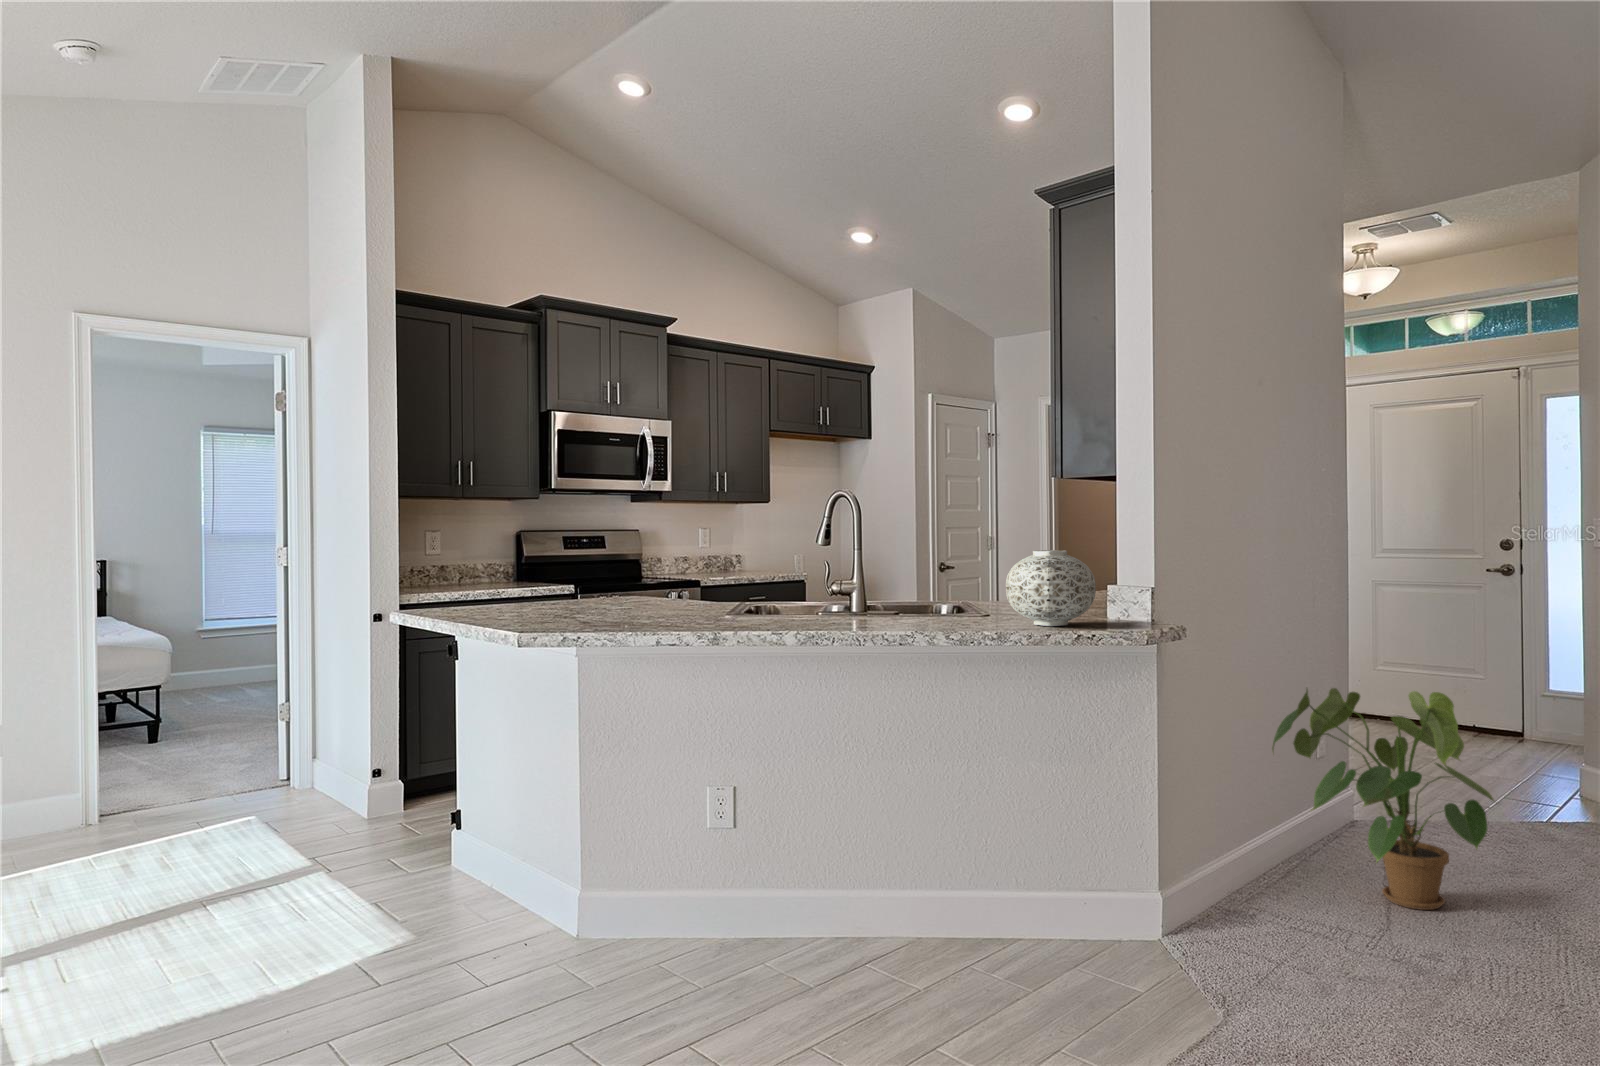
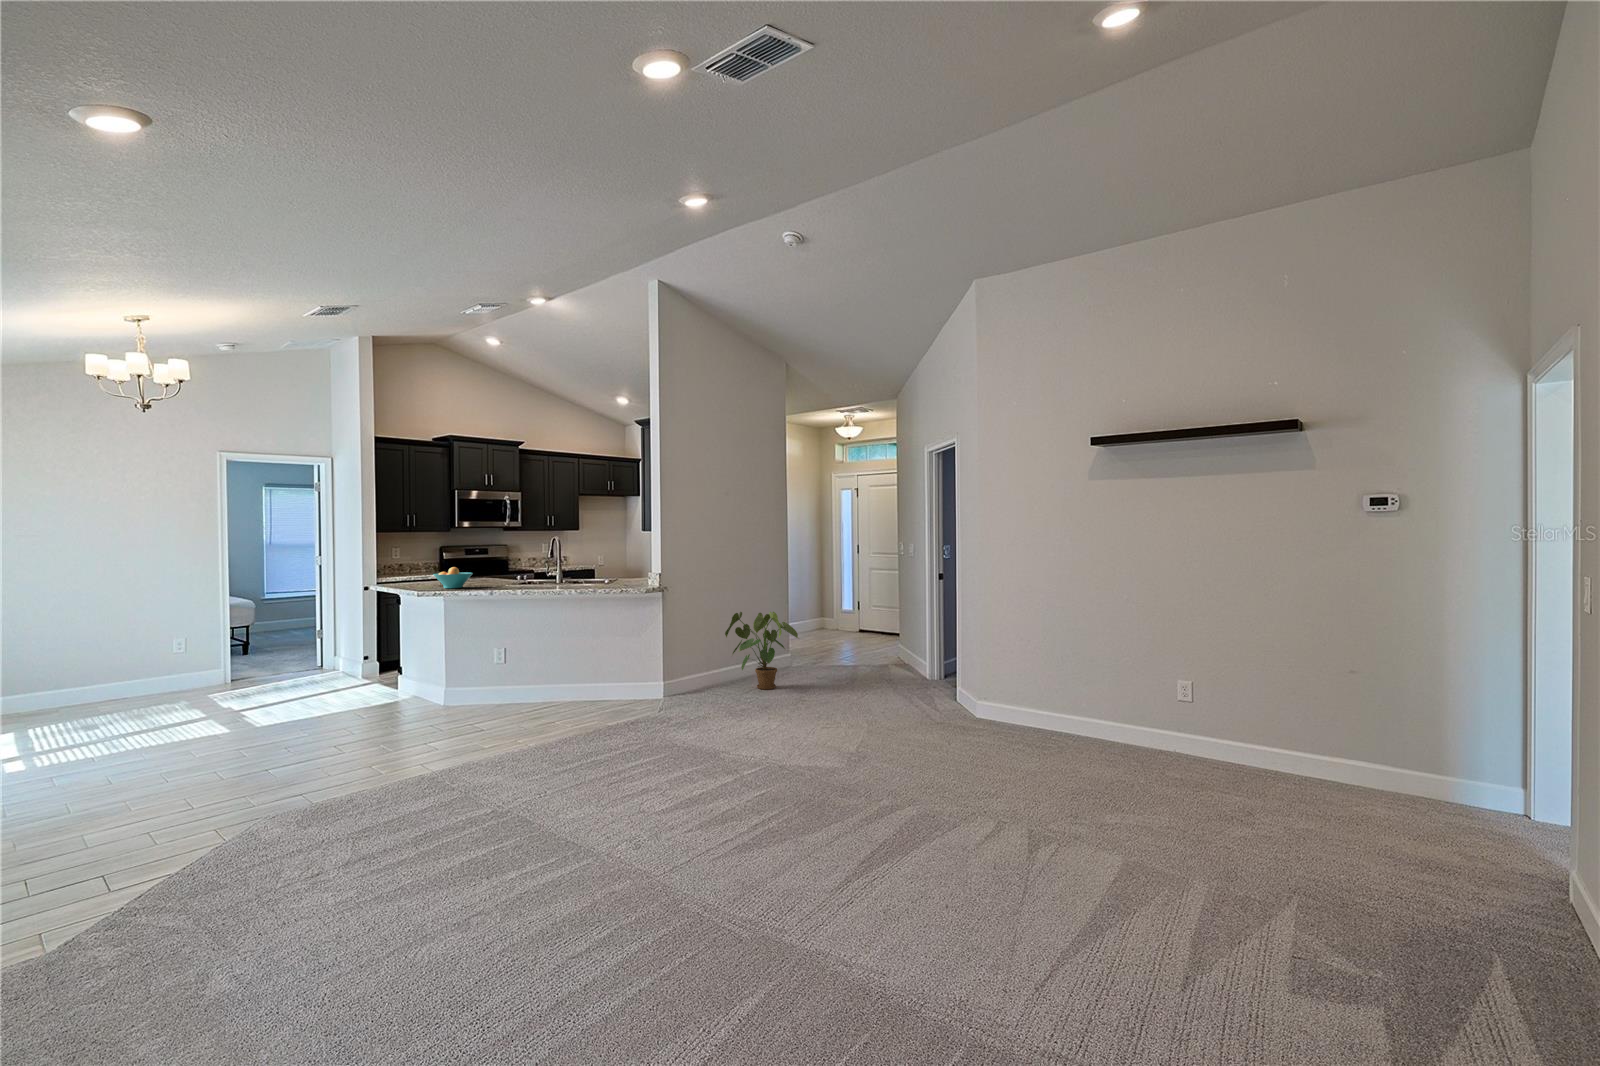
vase: present [1006,550,1096,626] -> none [601,561,633,588]
fruit bowl: none [549,566,648,624] -> present [433,567,473,588]

